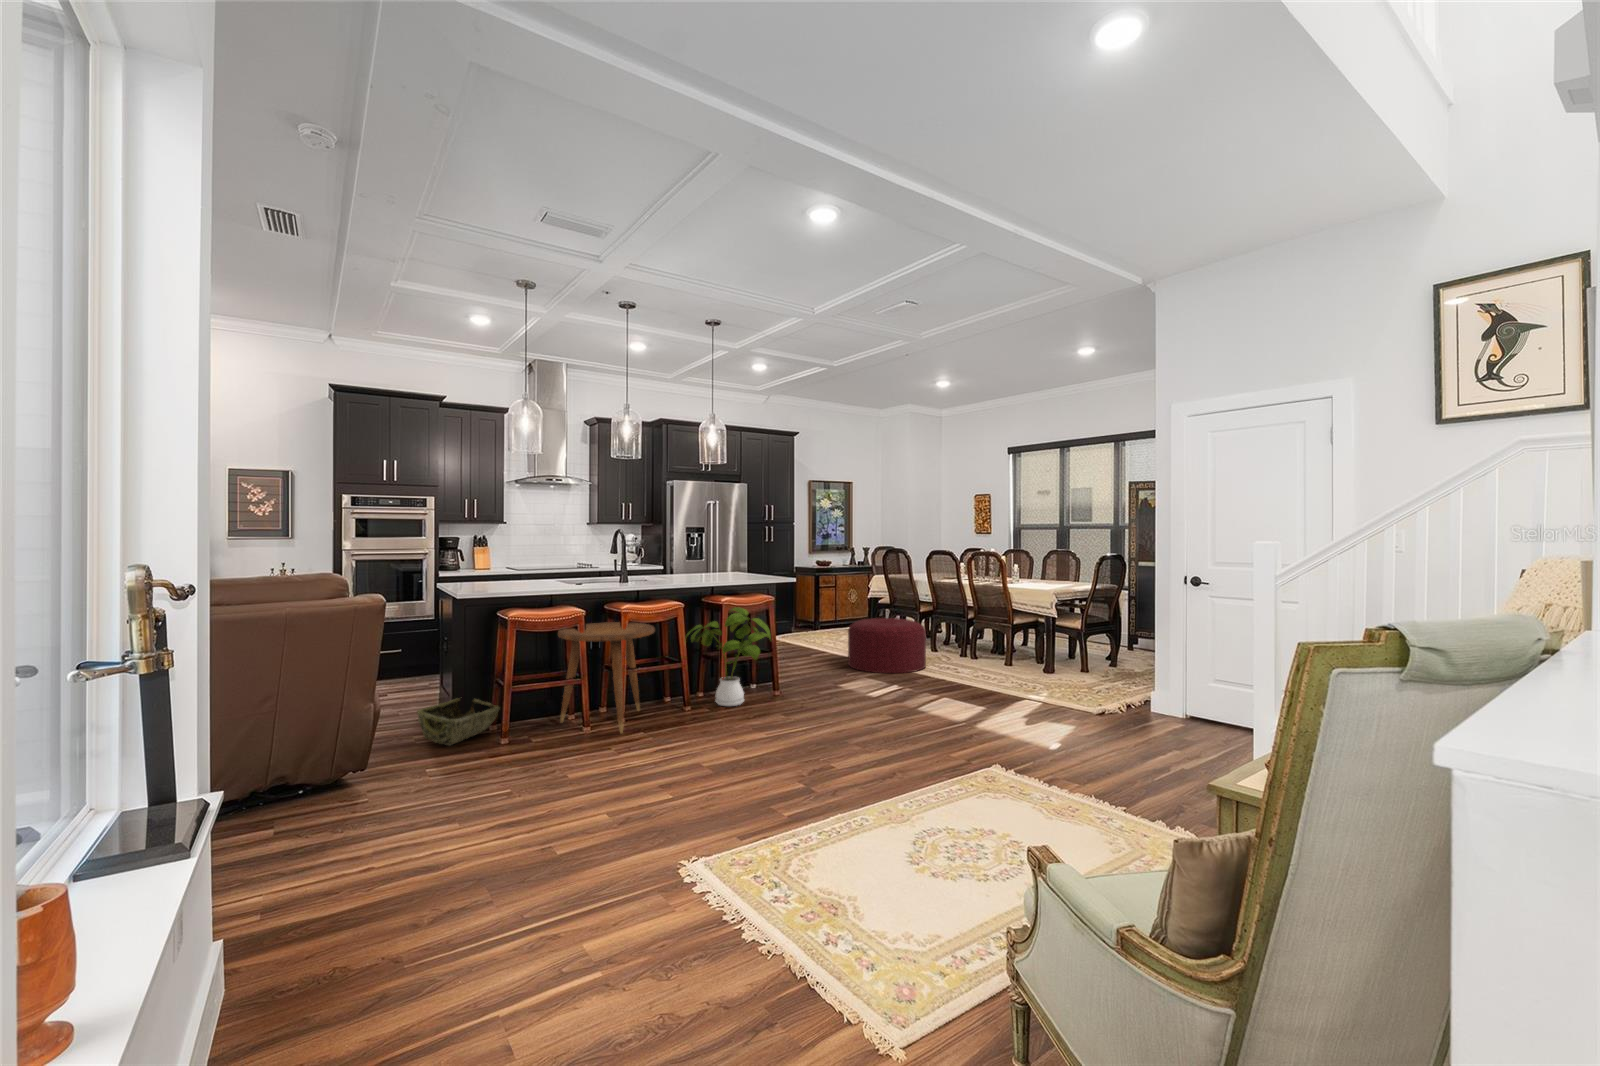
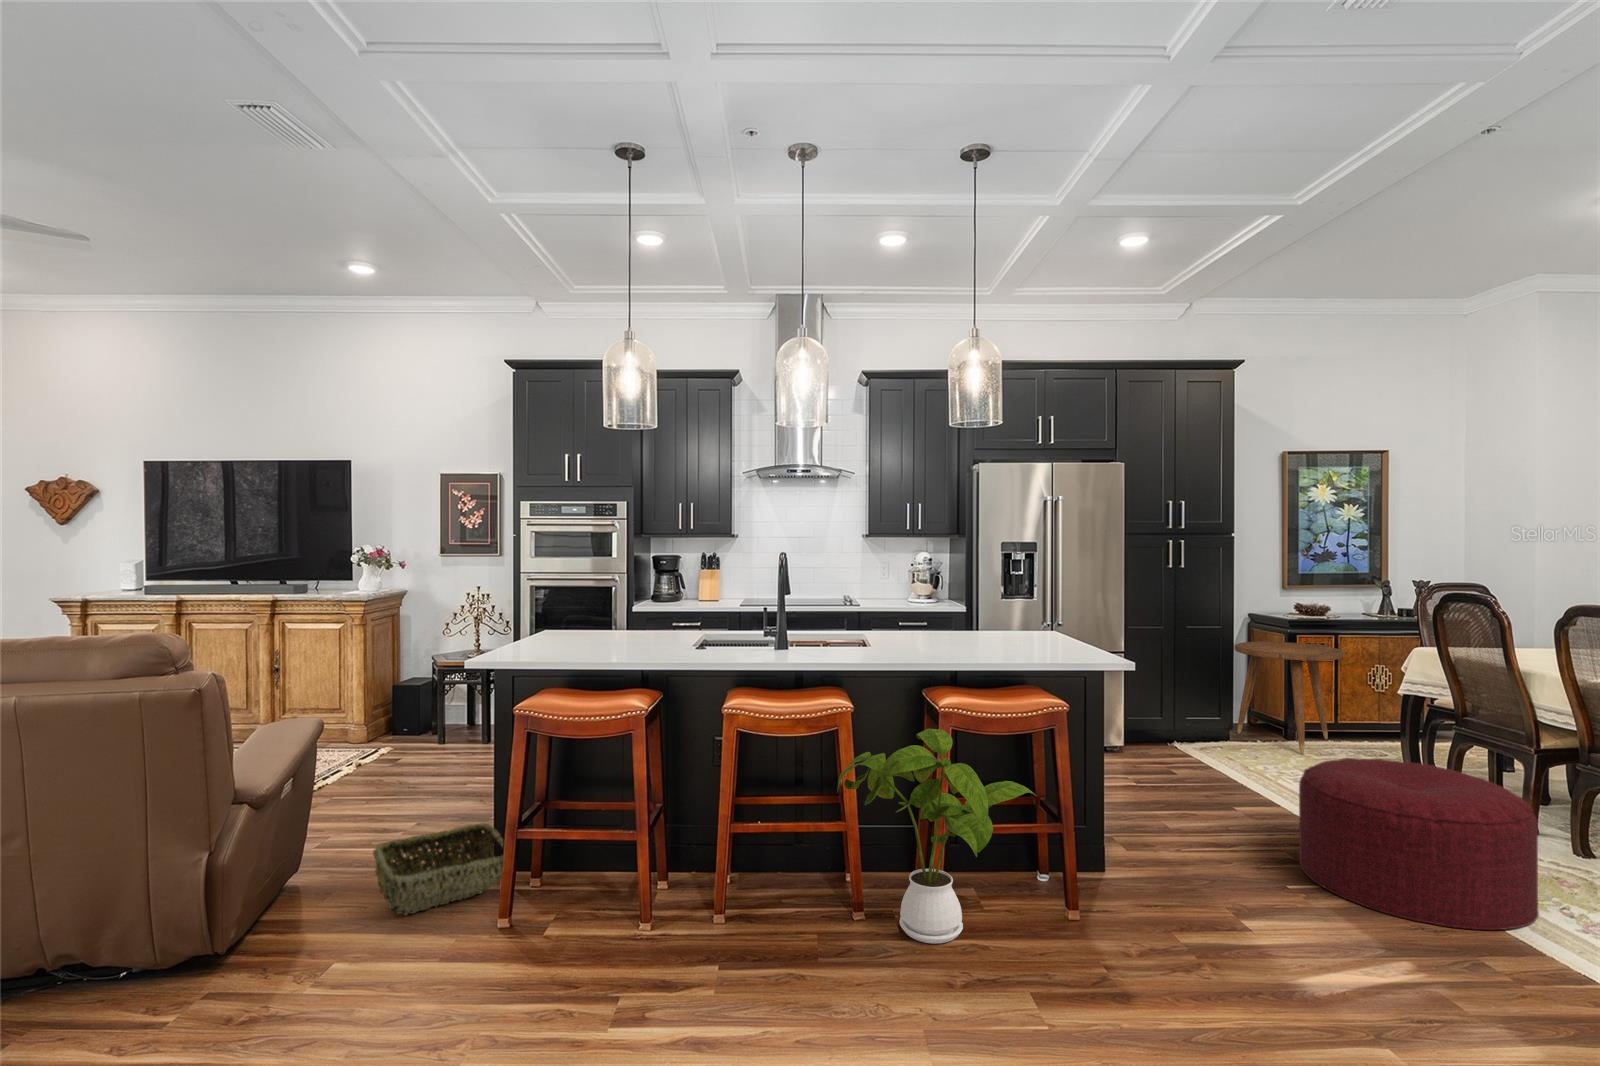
side table: present [558,622,655,734] -> present [1234,642,1344,755]

